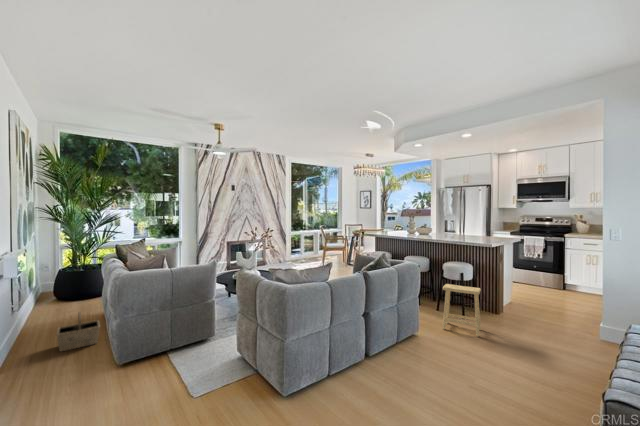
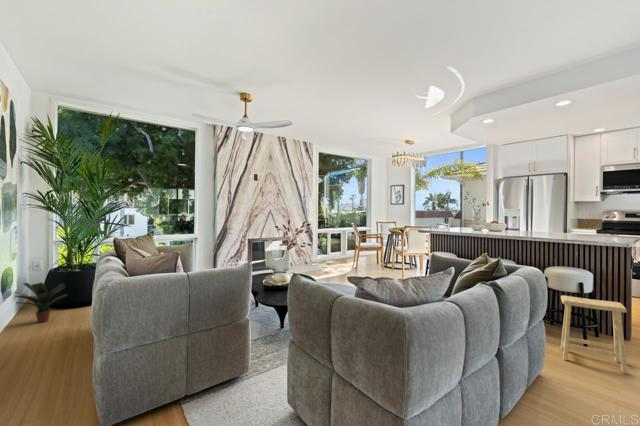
potted plant: none [35,279,76,311] -> present [16,283,67,323]
basket: present [56,312,100,351] -> none [24,329,89,388]

